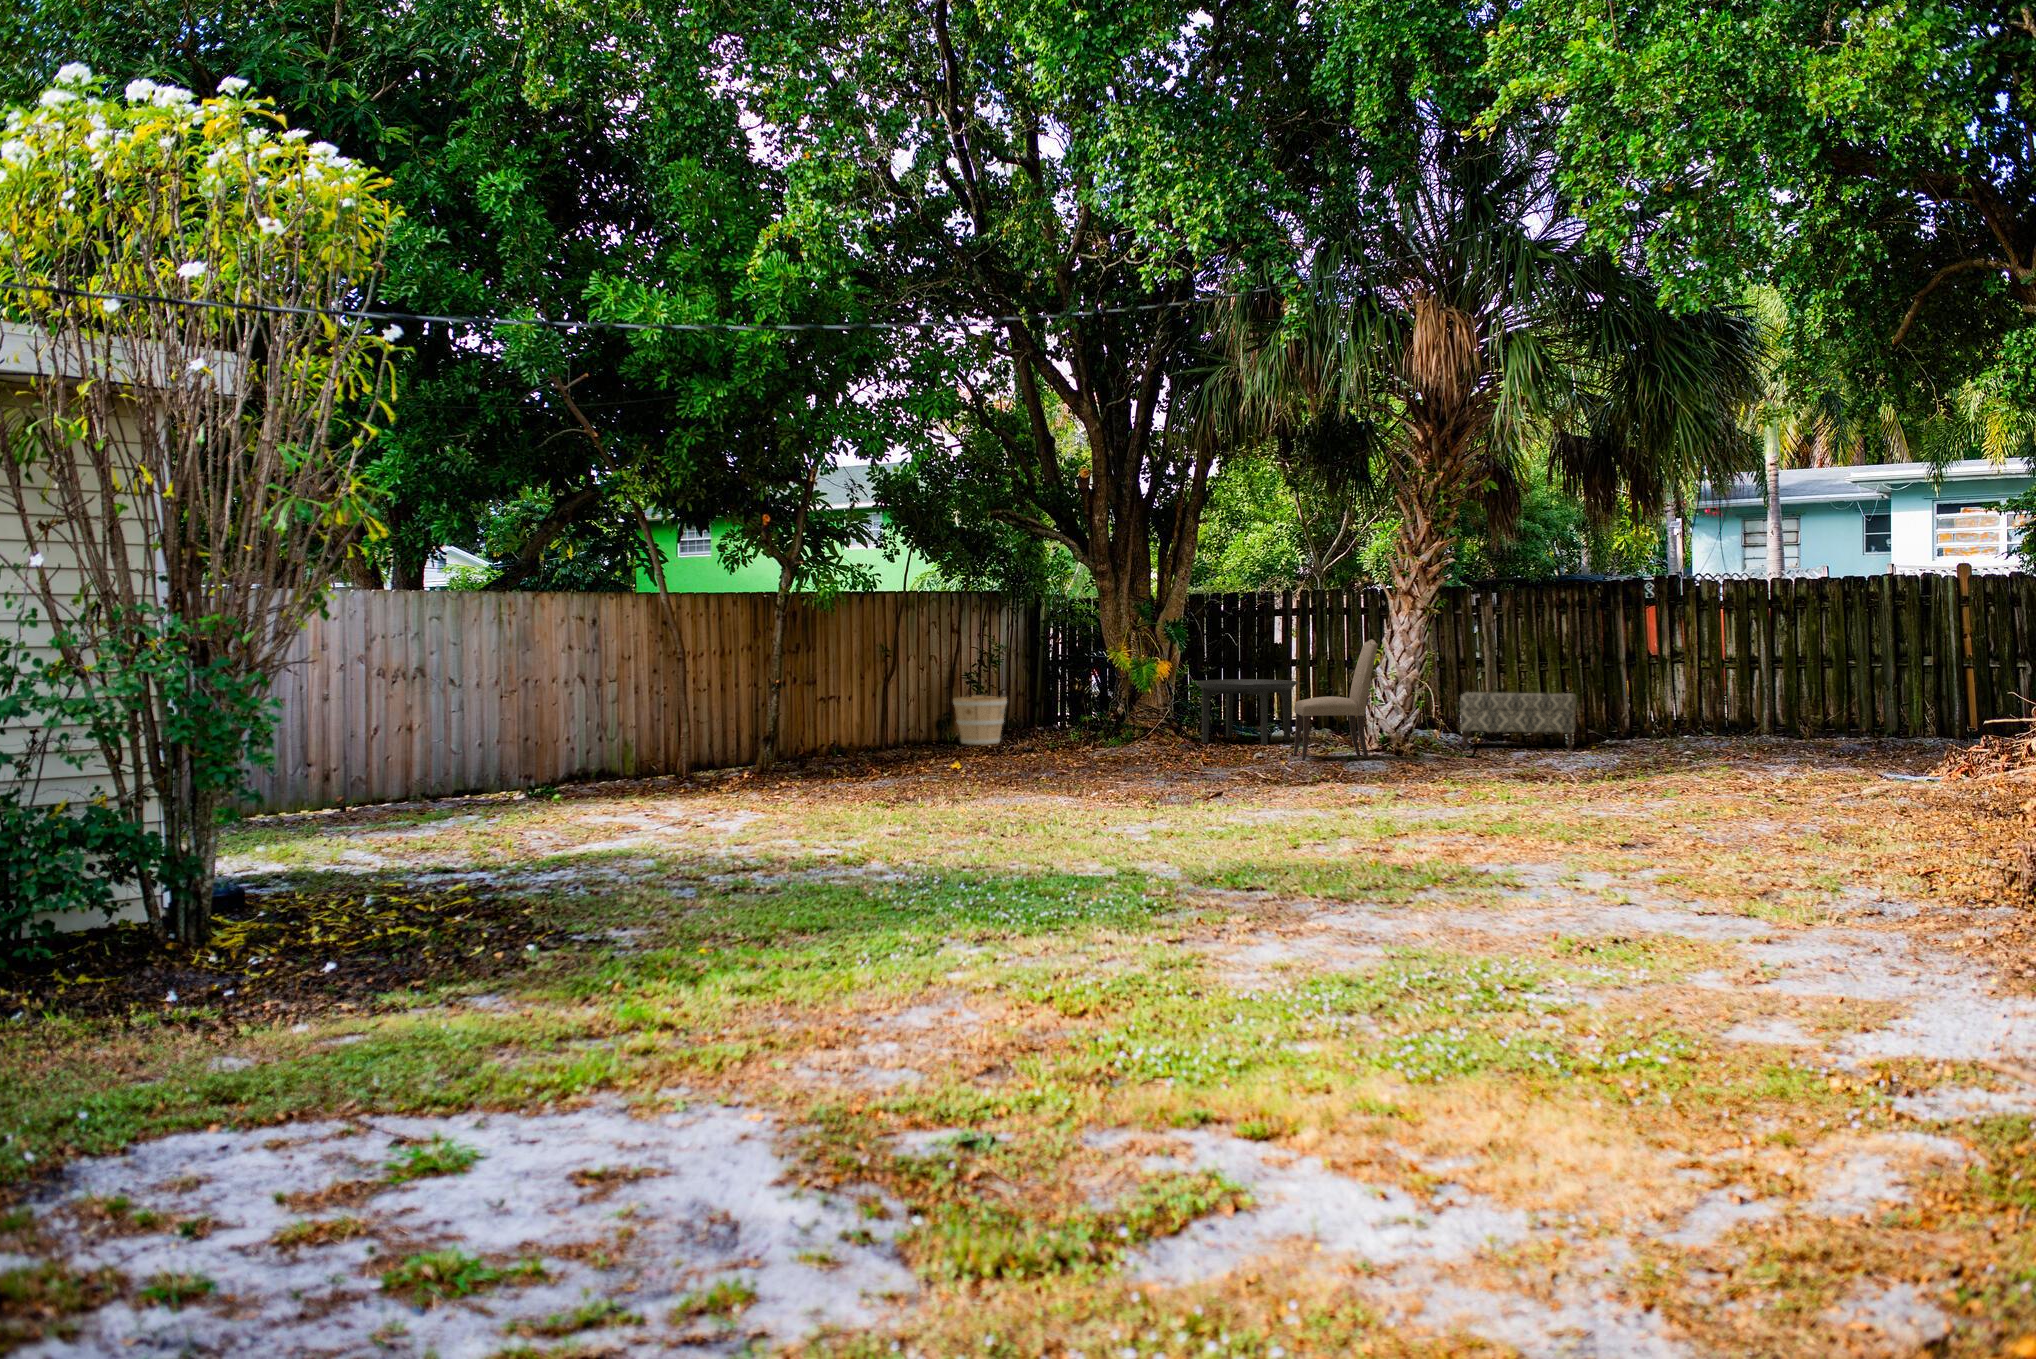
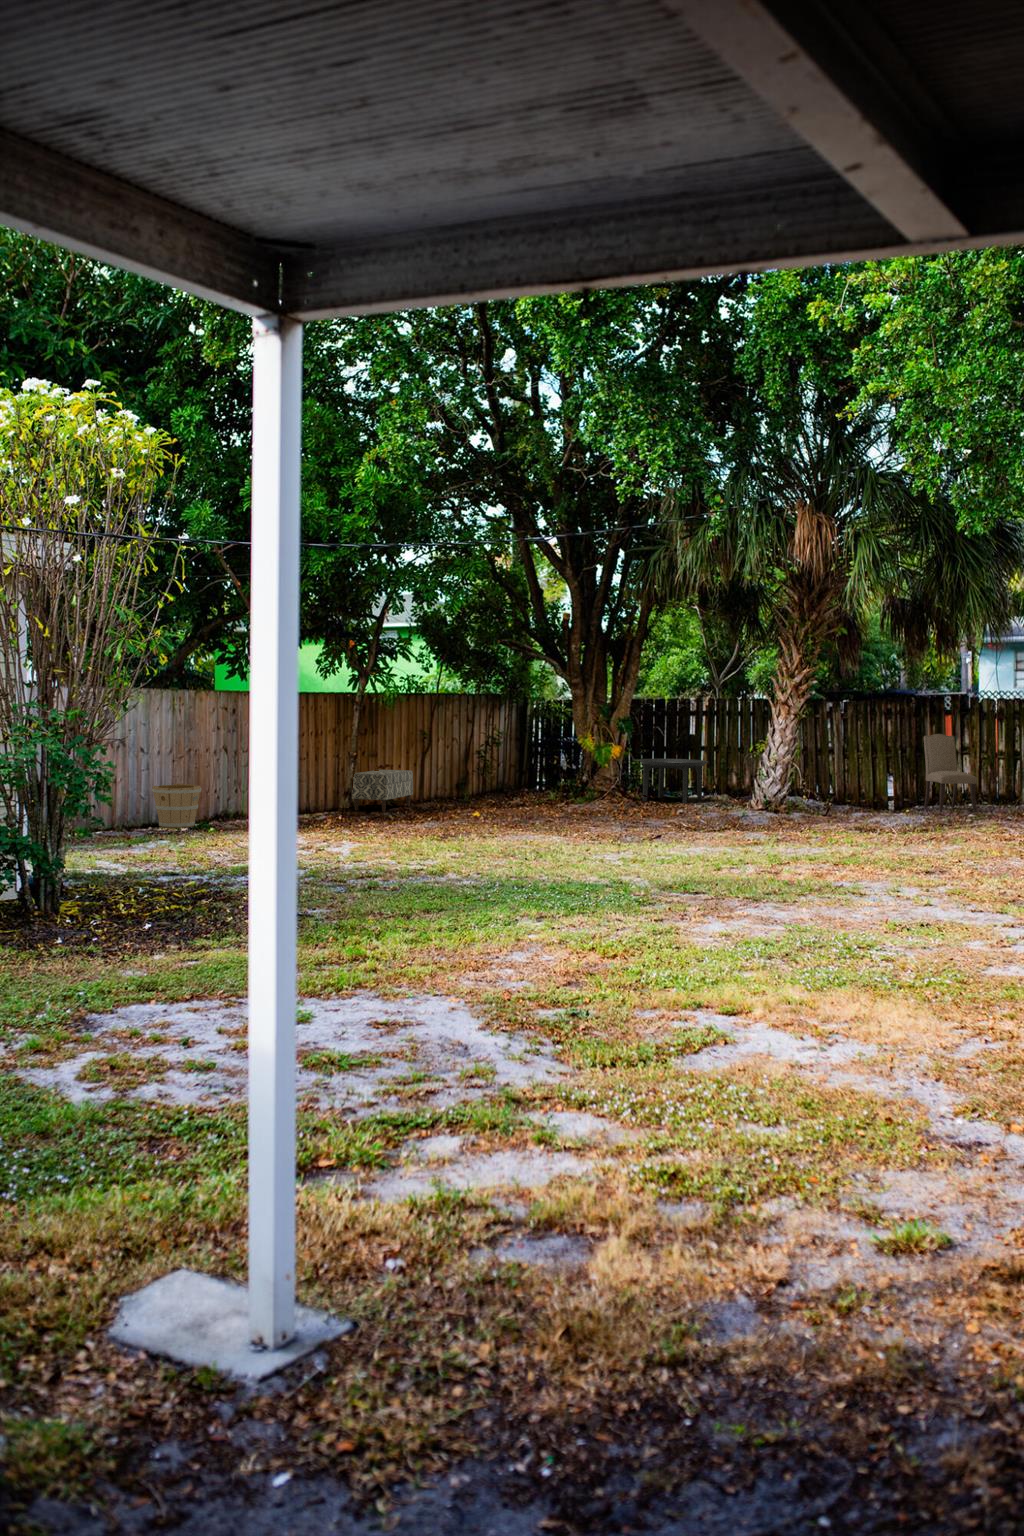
chair: present [1294,640,1378,760] -> present [924,734,977,812]
bench: present [1460,692,1577,749] -> present [352,770,413,812]
wooden bucket: present [953,696,1007,745] -> present [152,784,202,828]

